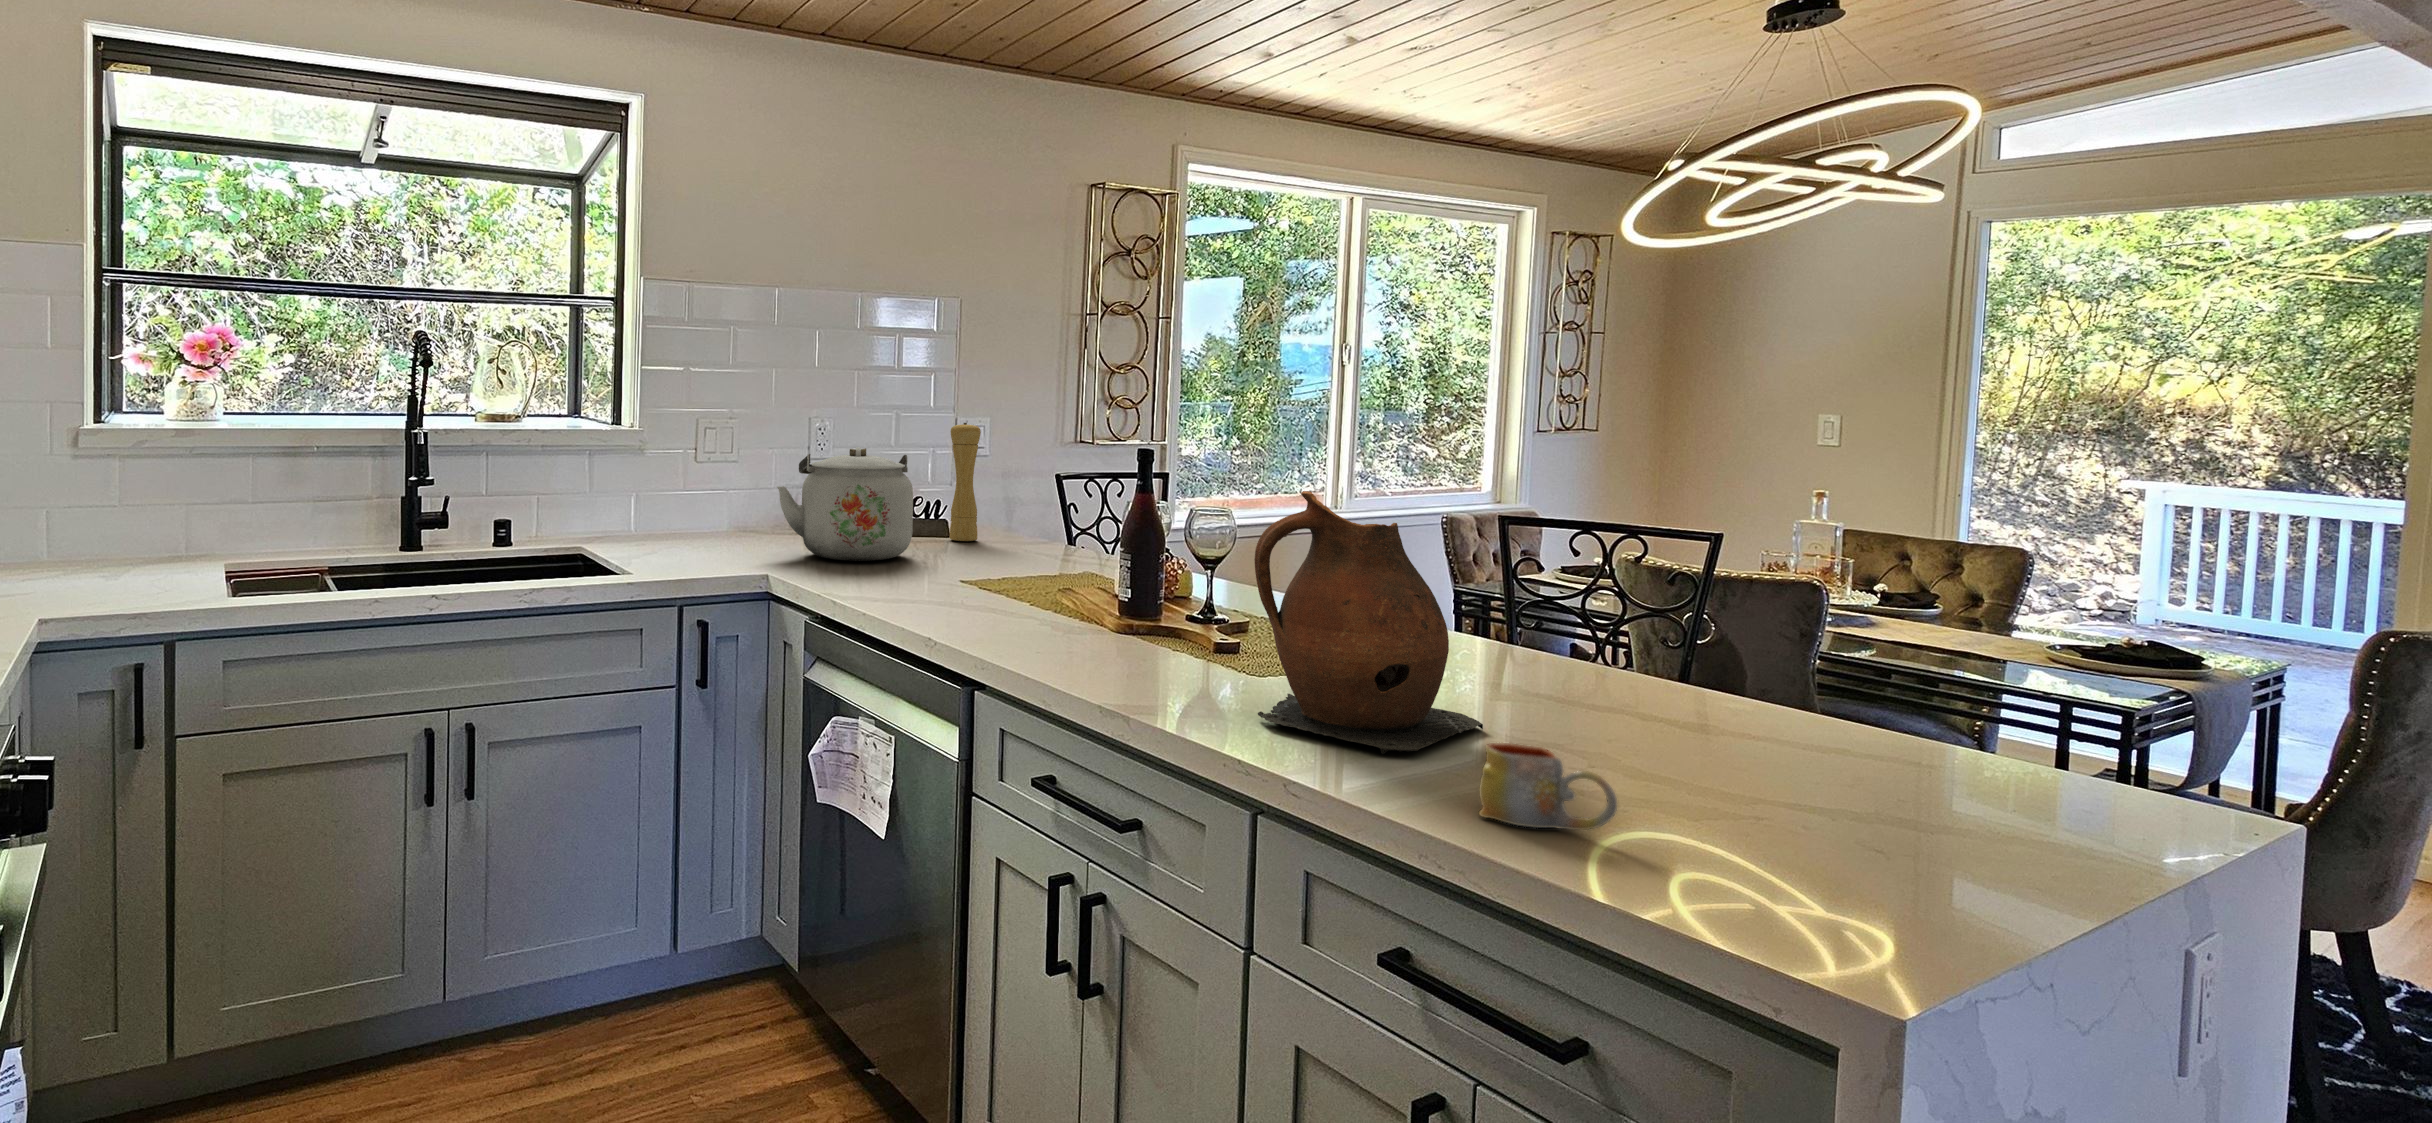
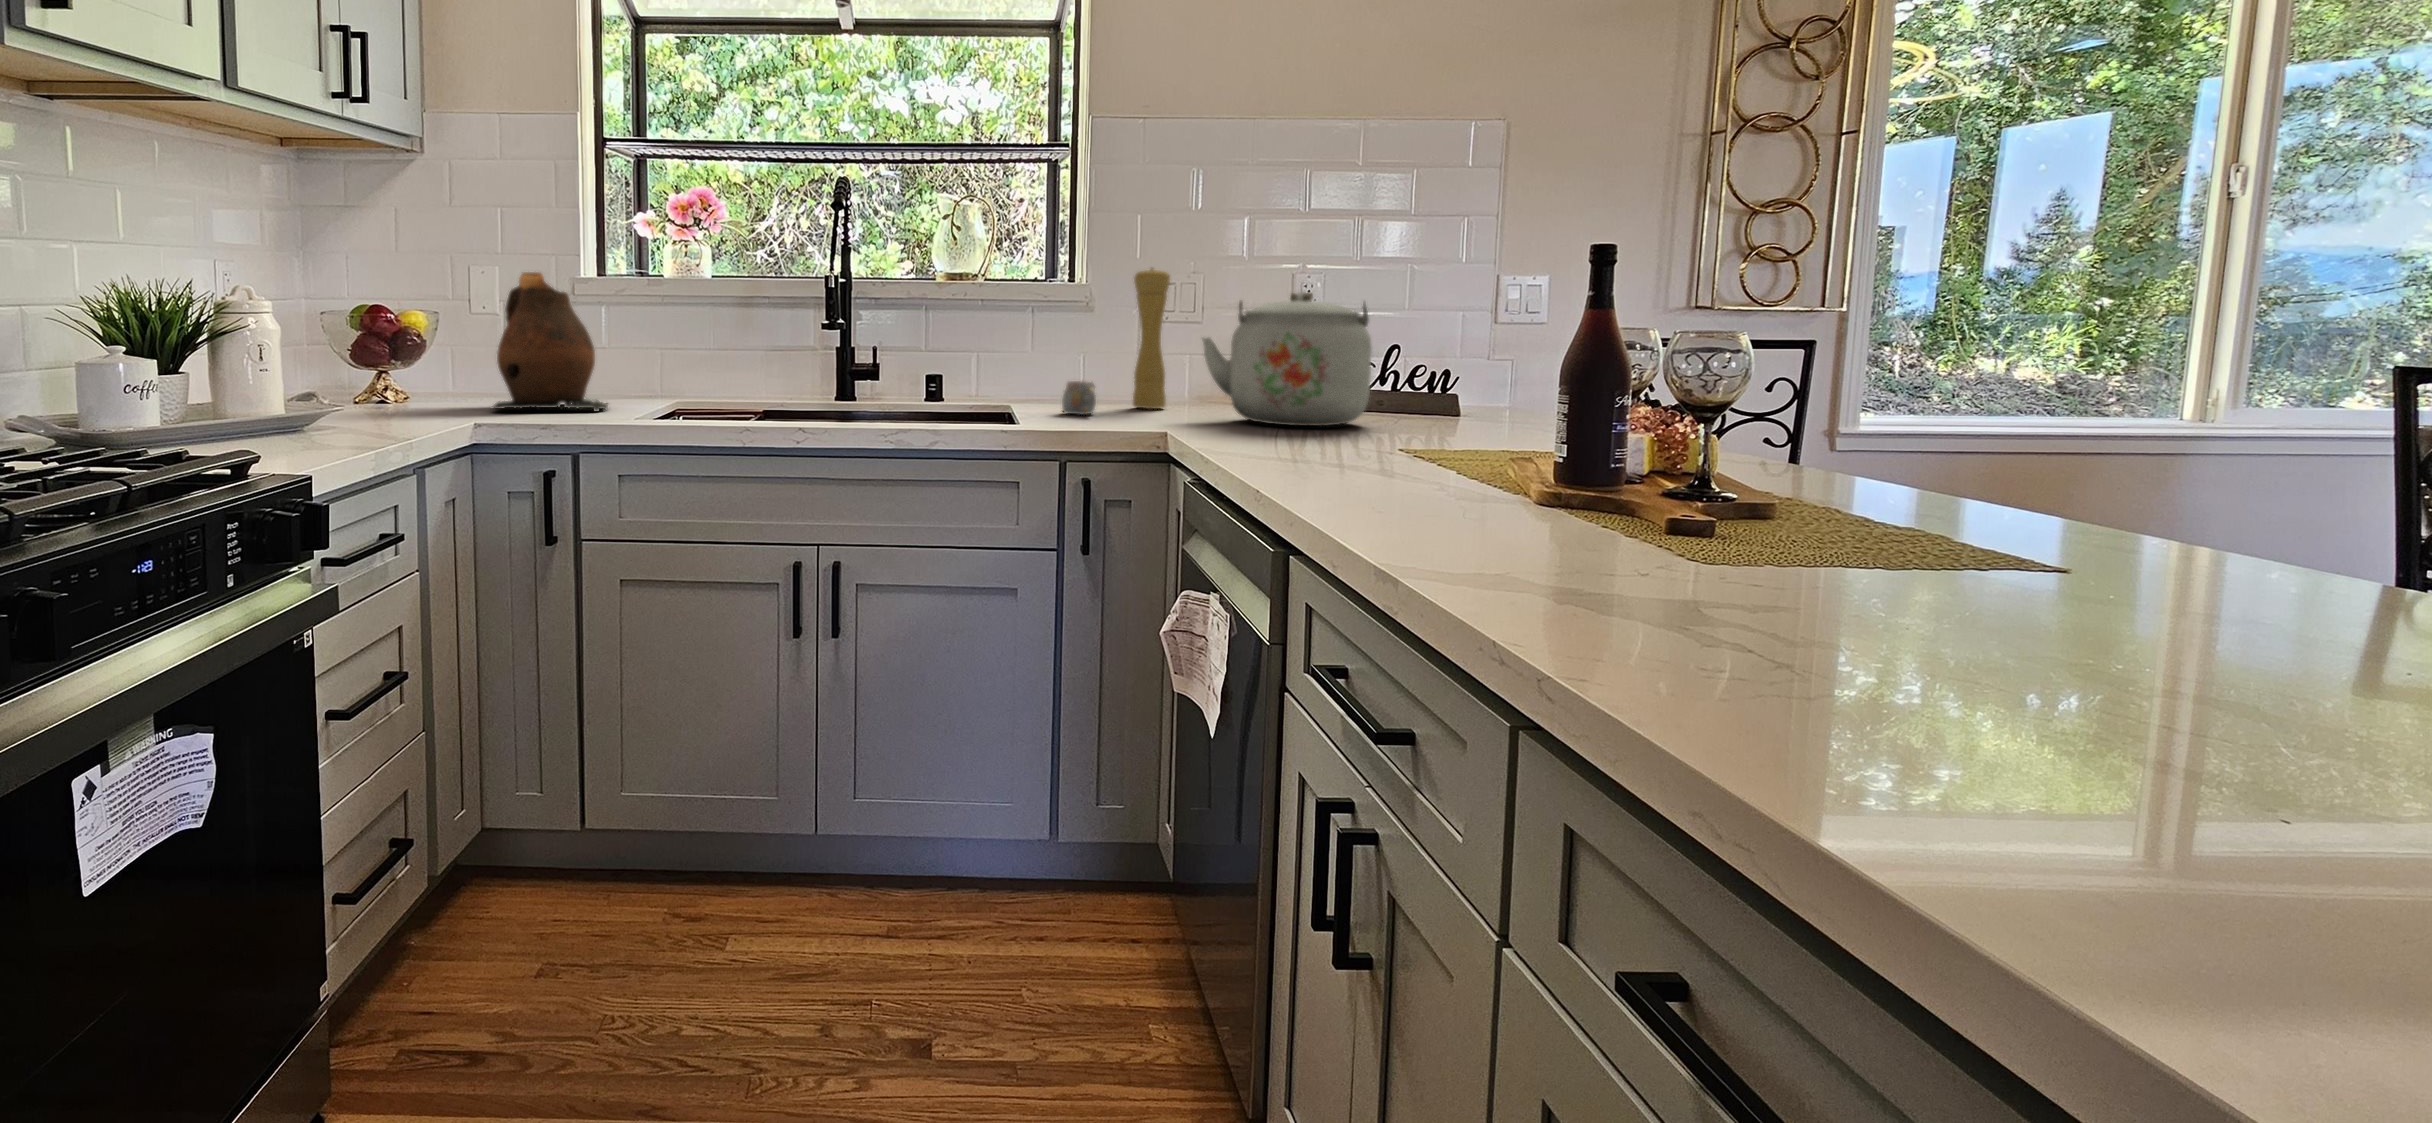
pepper mill: present [950,423,981,541] -> present [1133,268,1170,409]
ceramic pitcher: present [1254,491,1483,754] -> present [492,272,608,411]
mug: present [1479,743,1617,830] -> present [1062,381,1096,415]

